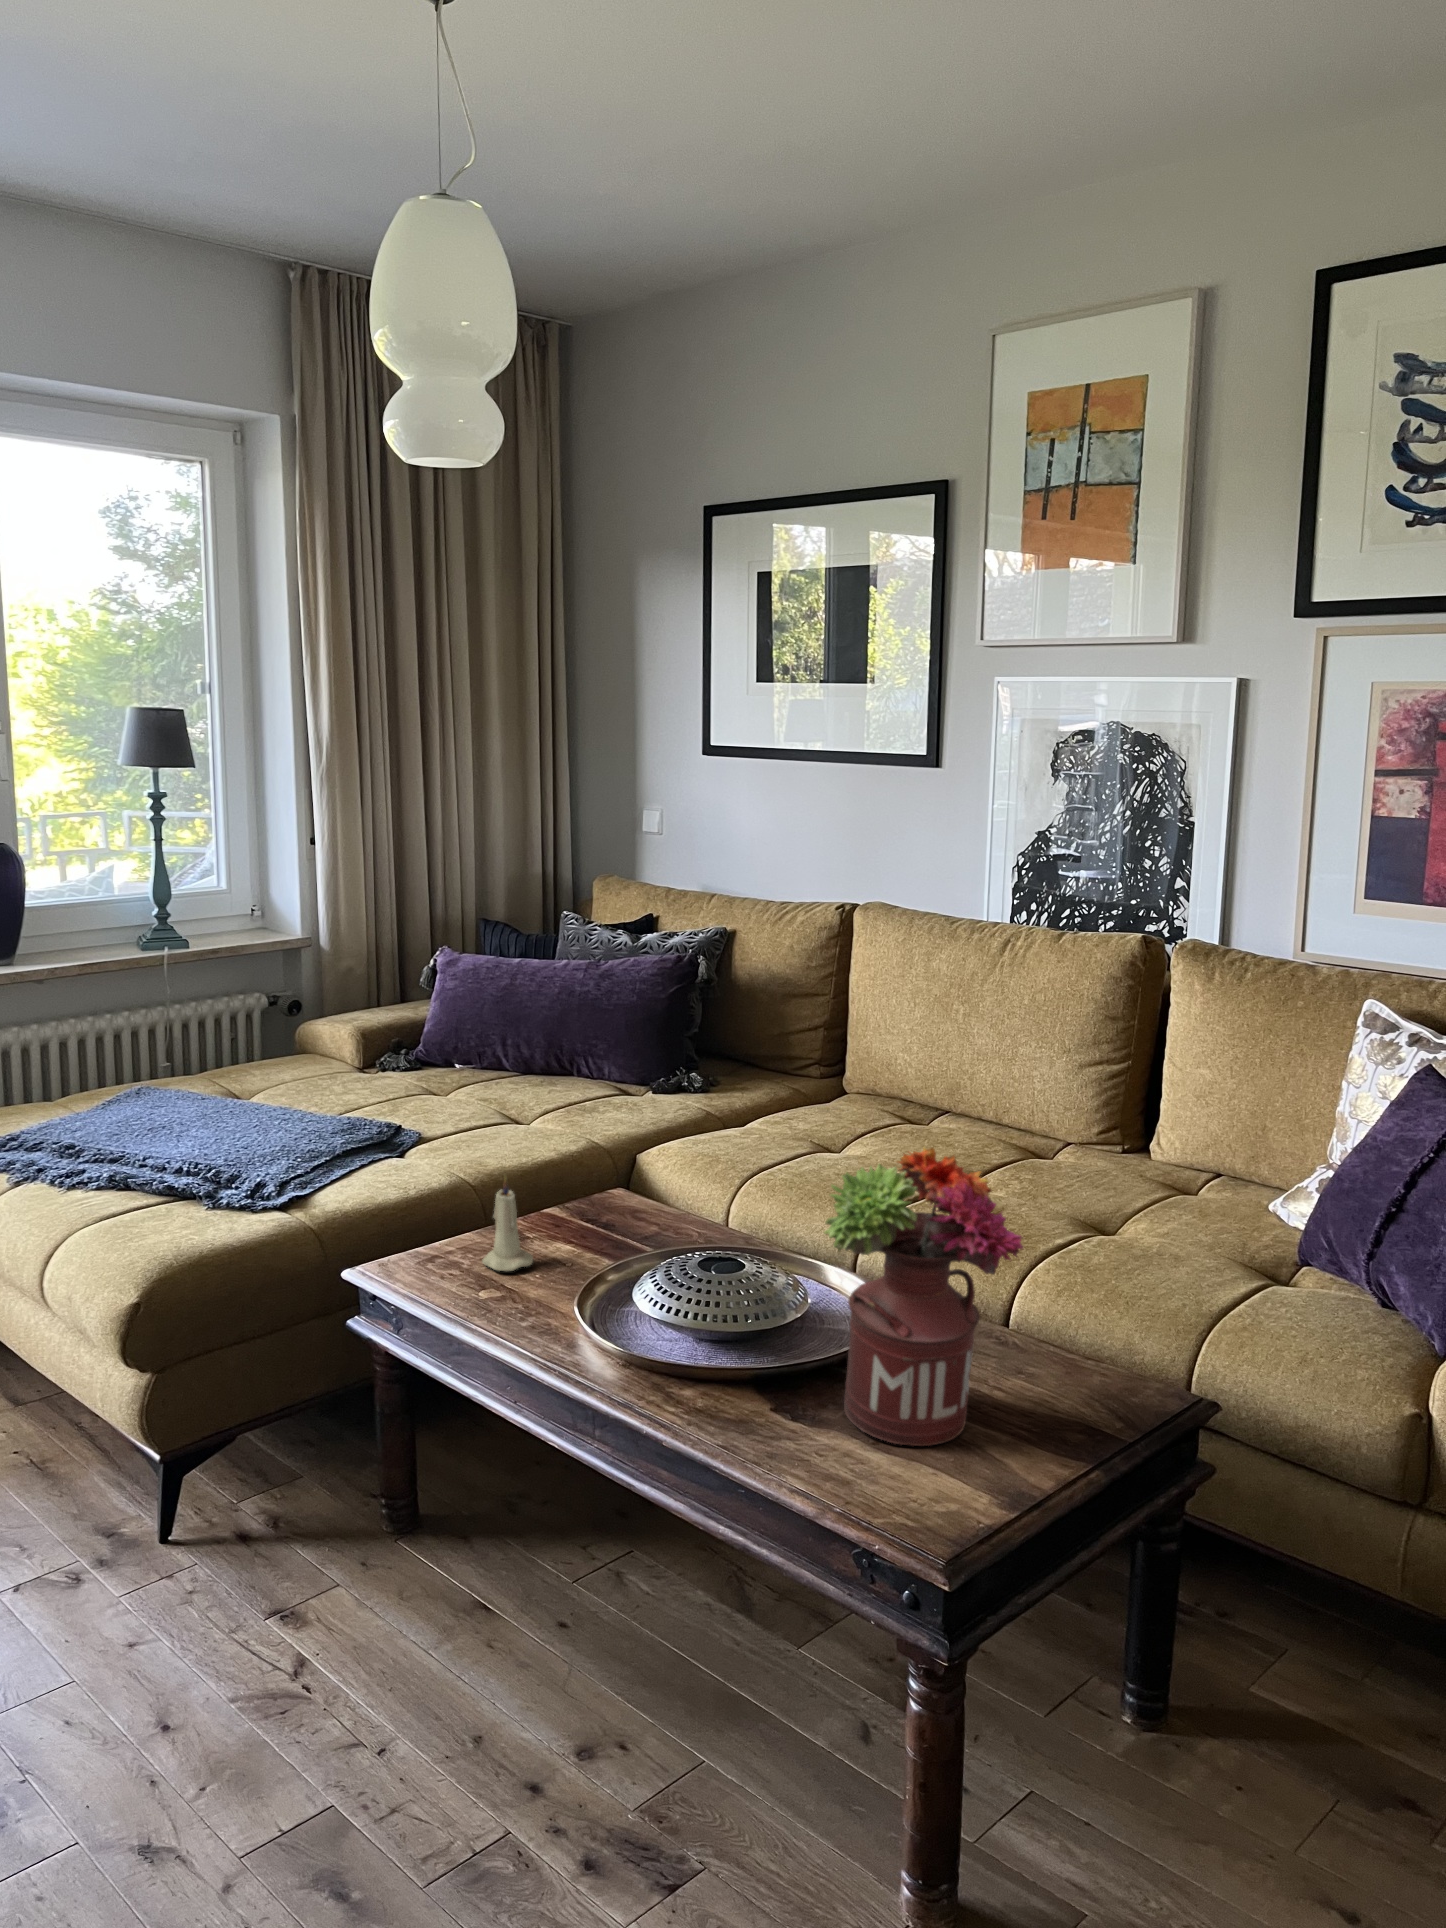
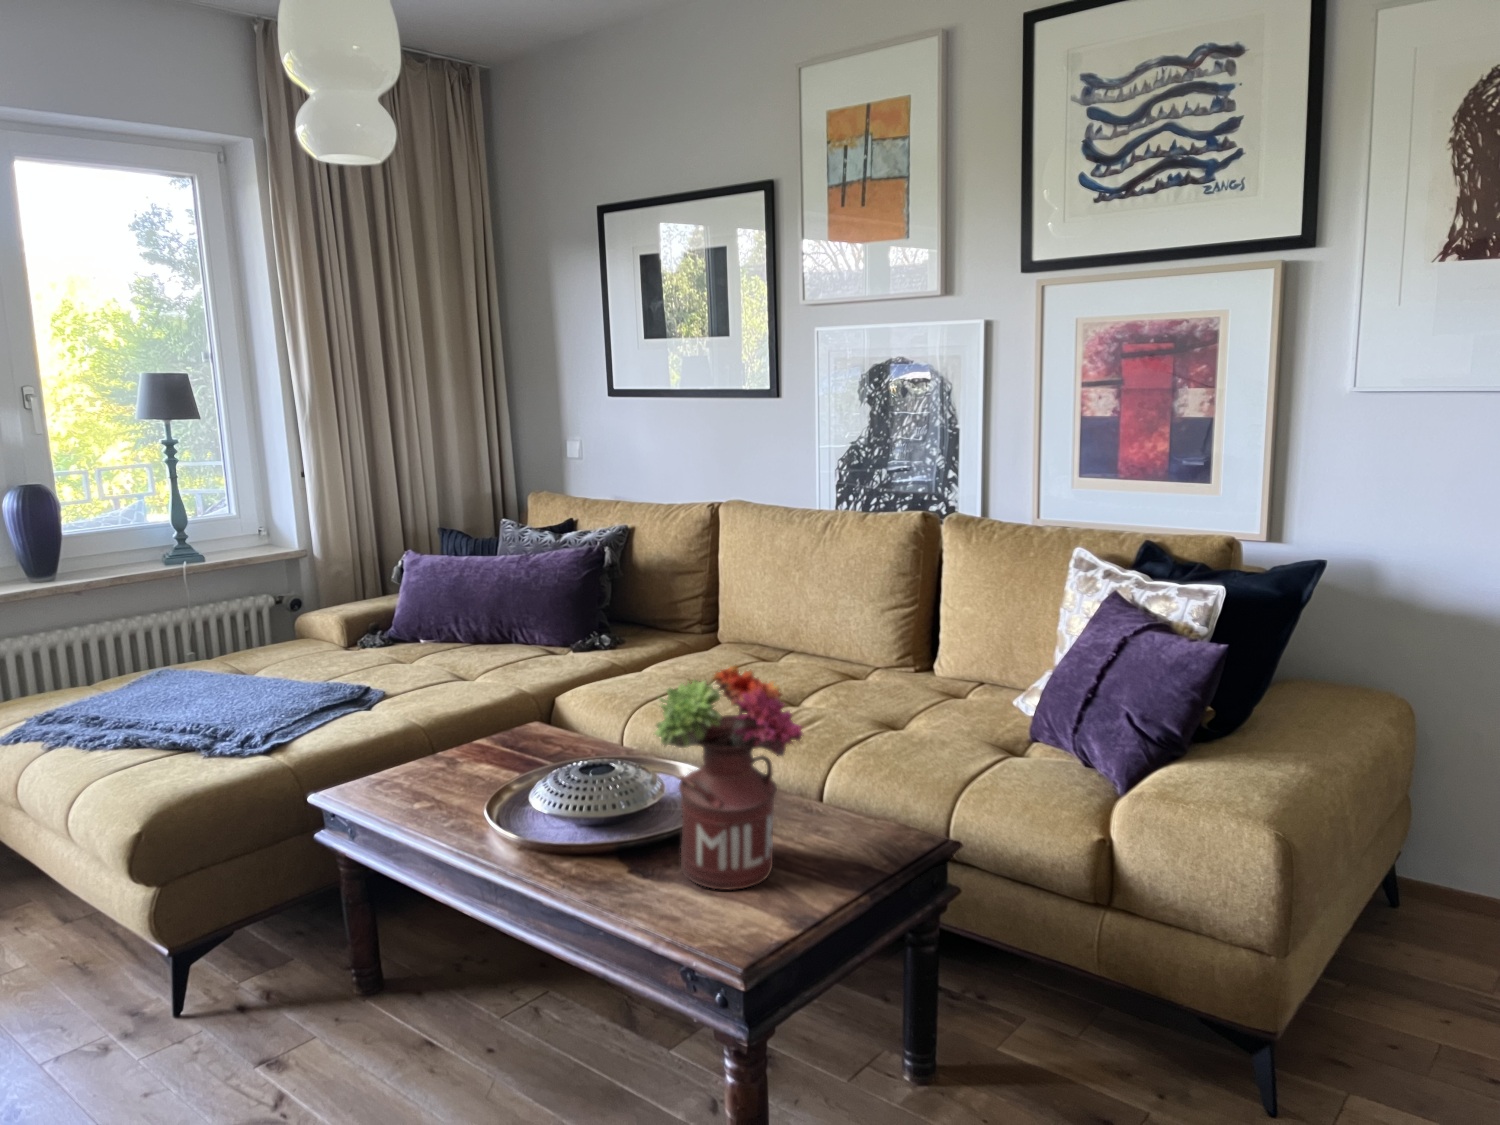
candle: present [482,1176,533,1271] -> none [417,712,457,787]

